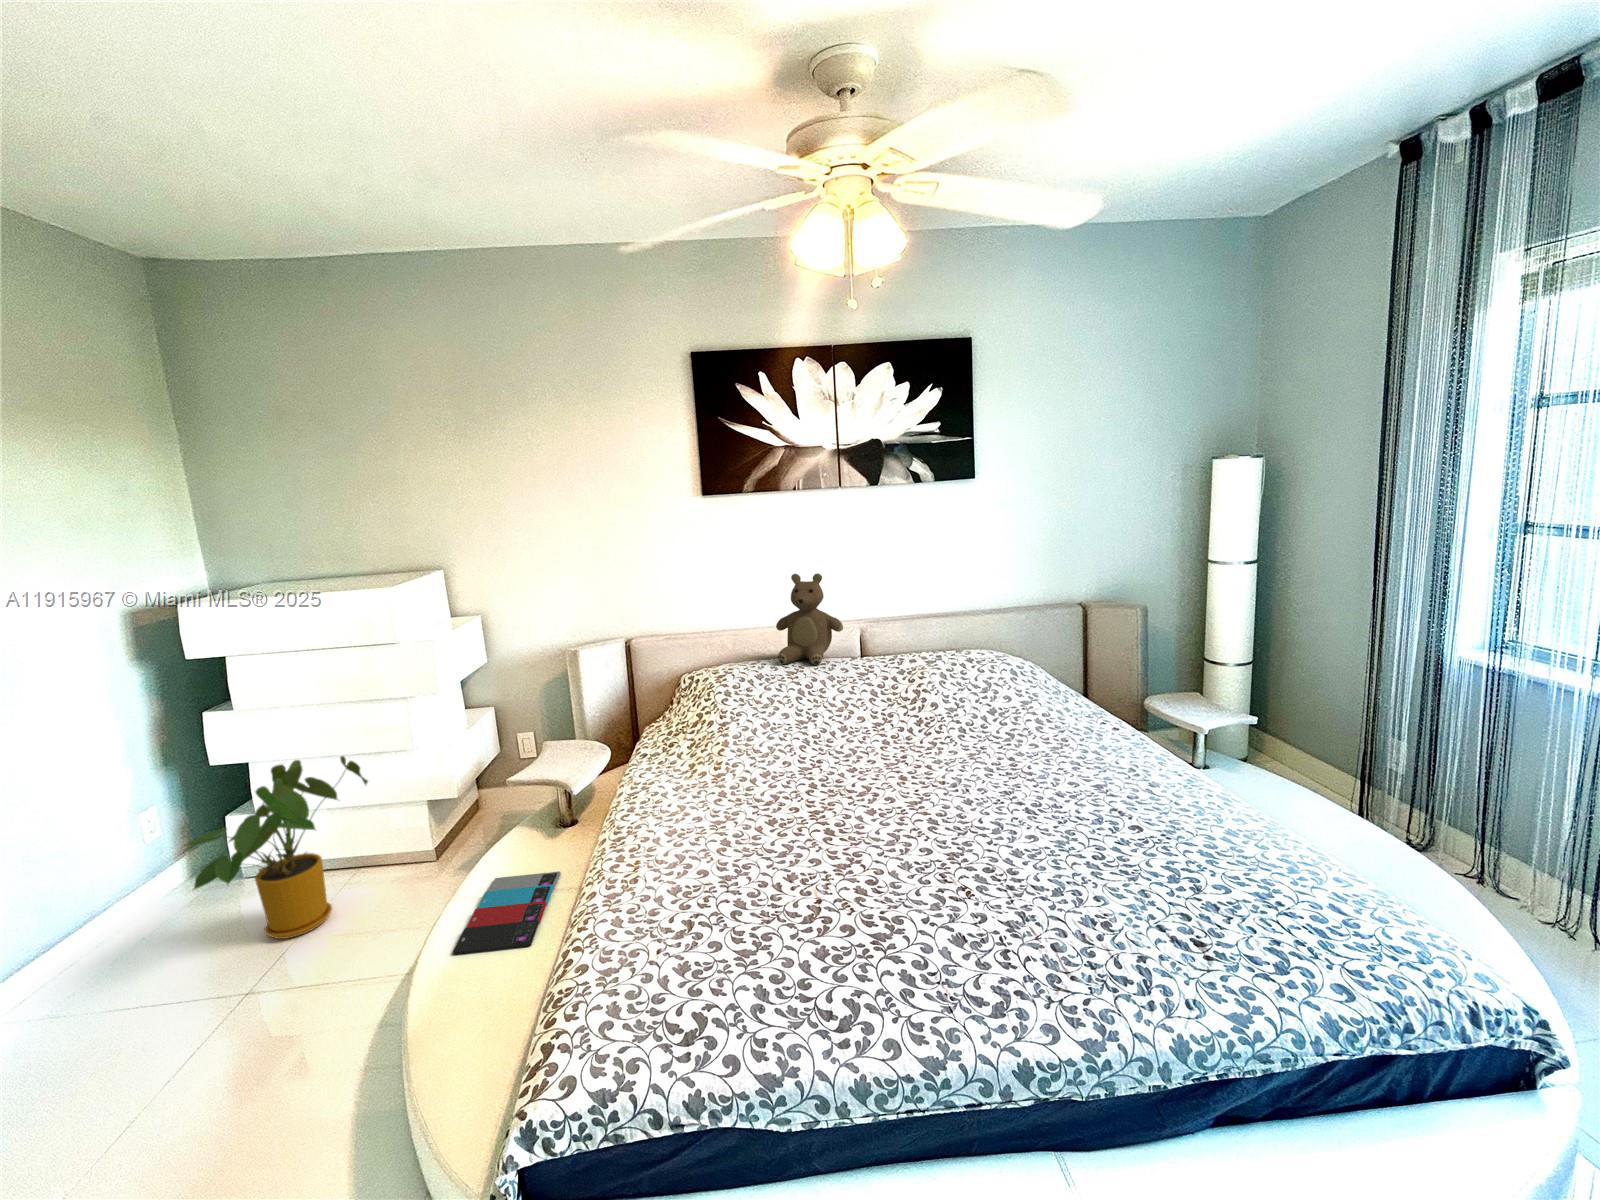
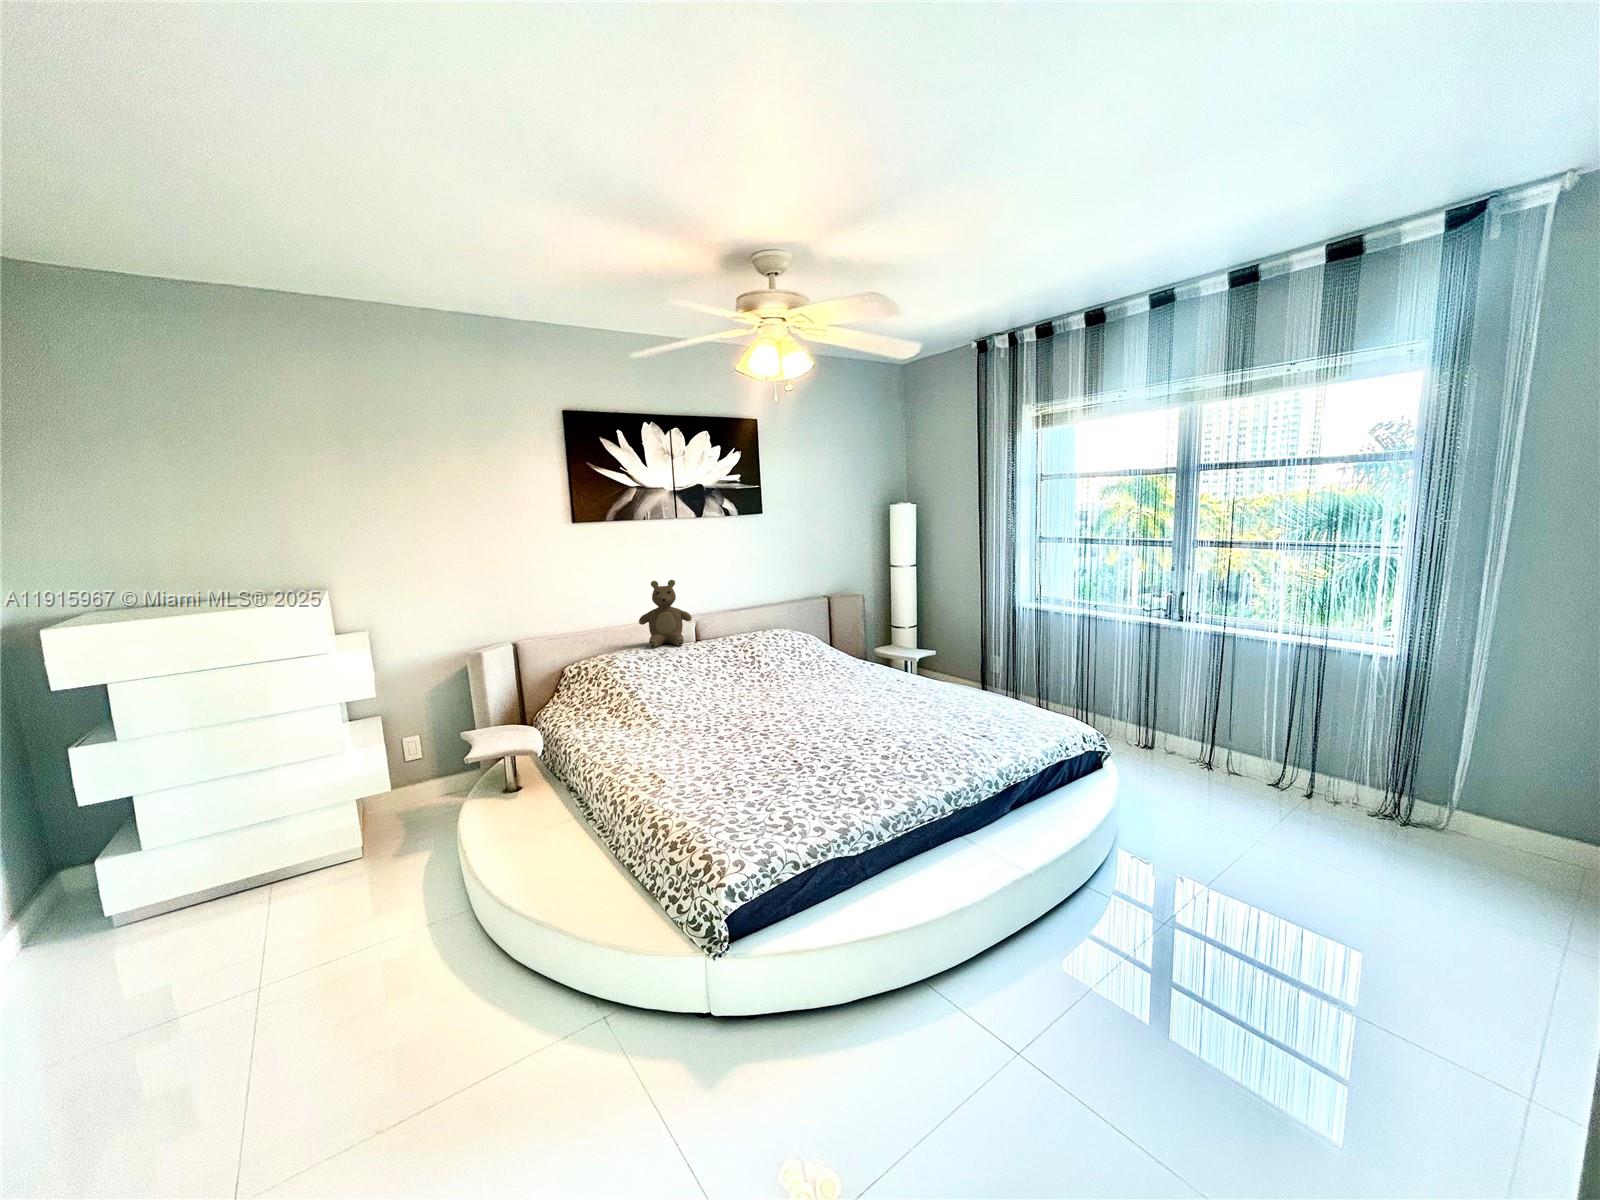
house plant: present [187,756,368,939] -> none [112,767,292,956]
smartphone: present [453,871,561,954] -> none [489,815,571,878]

